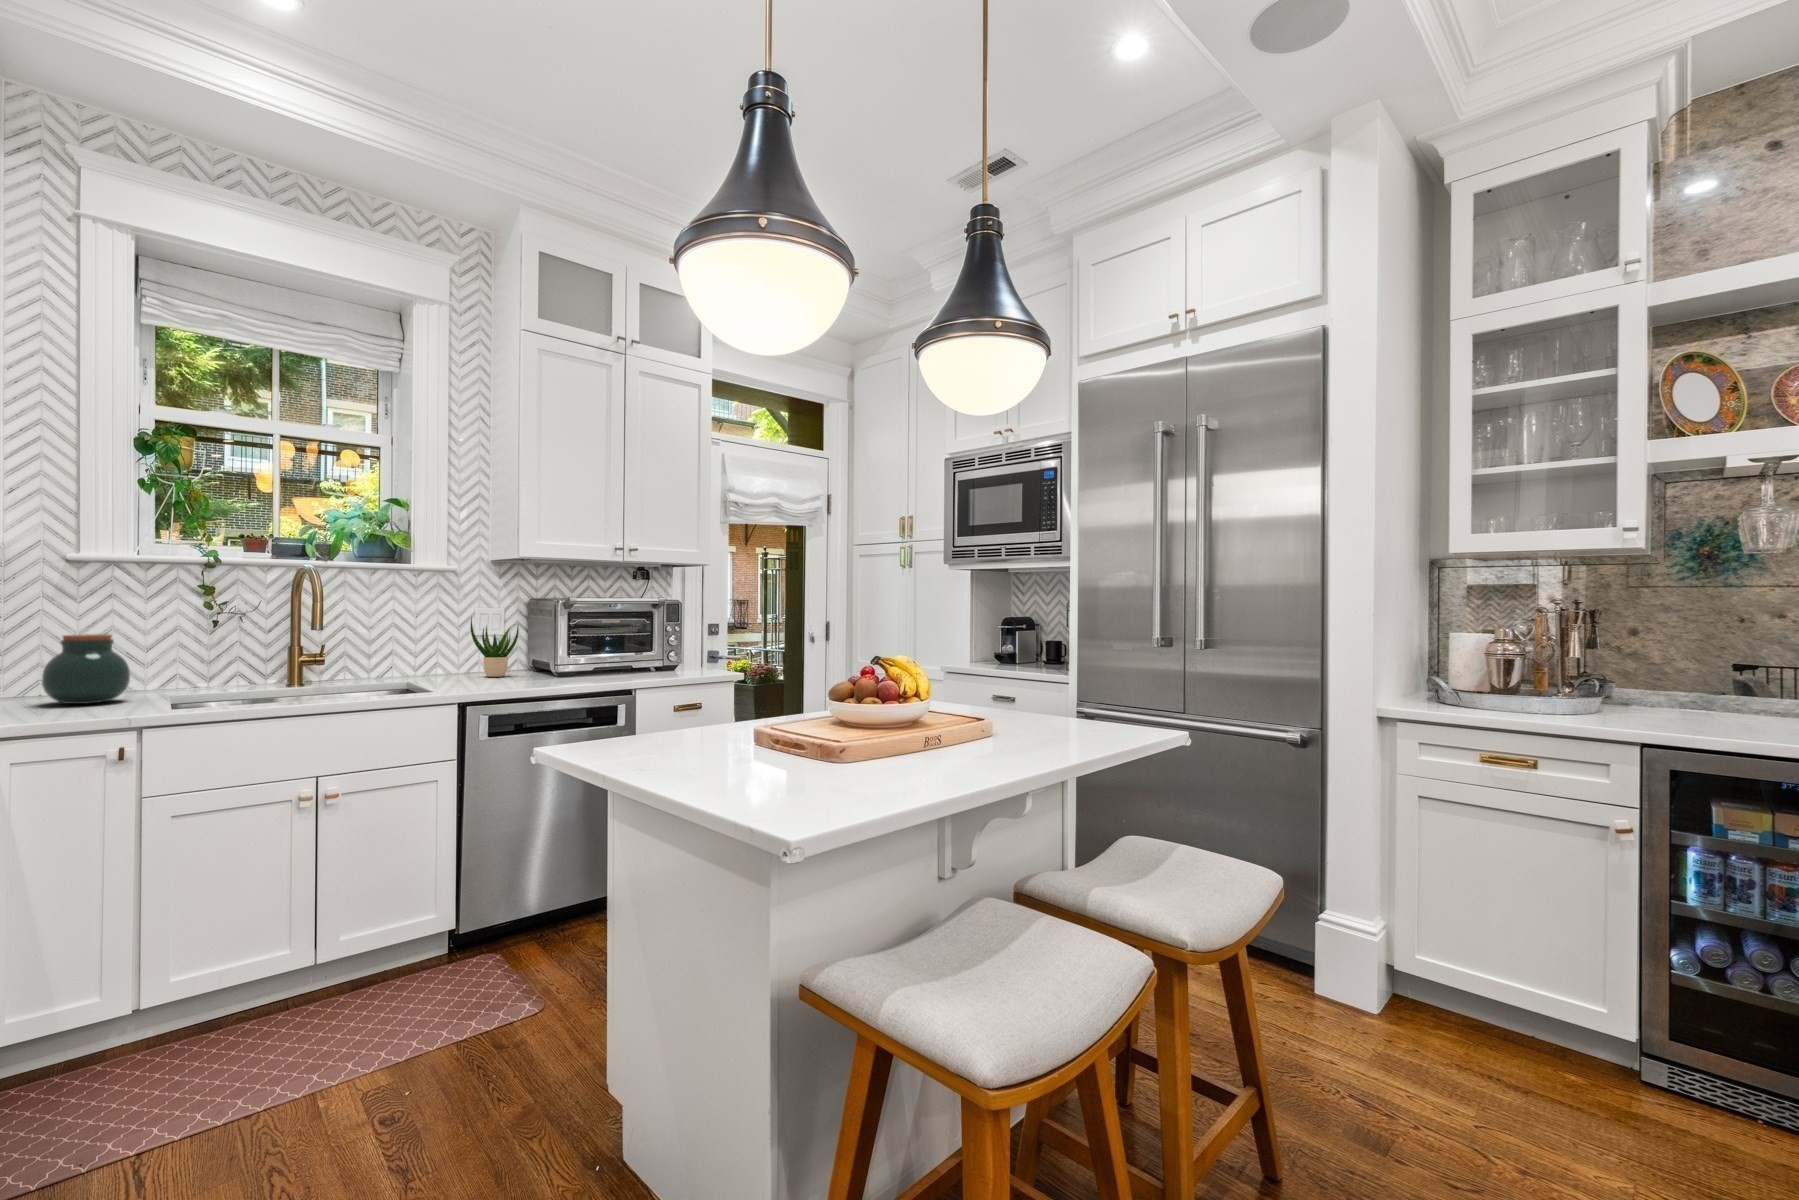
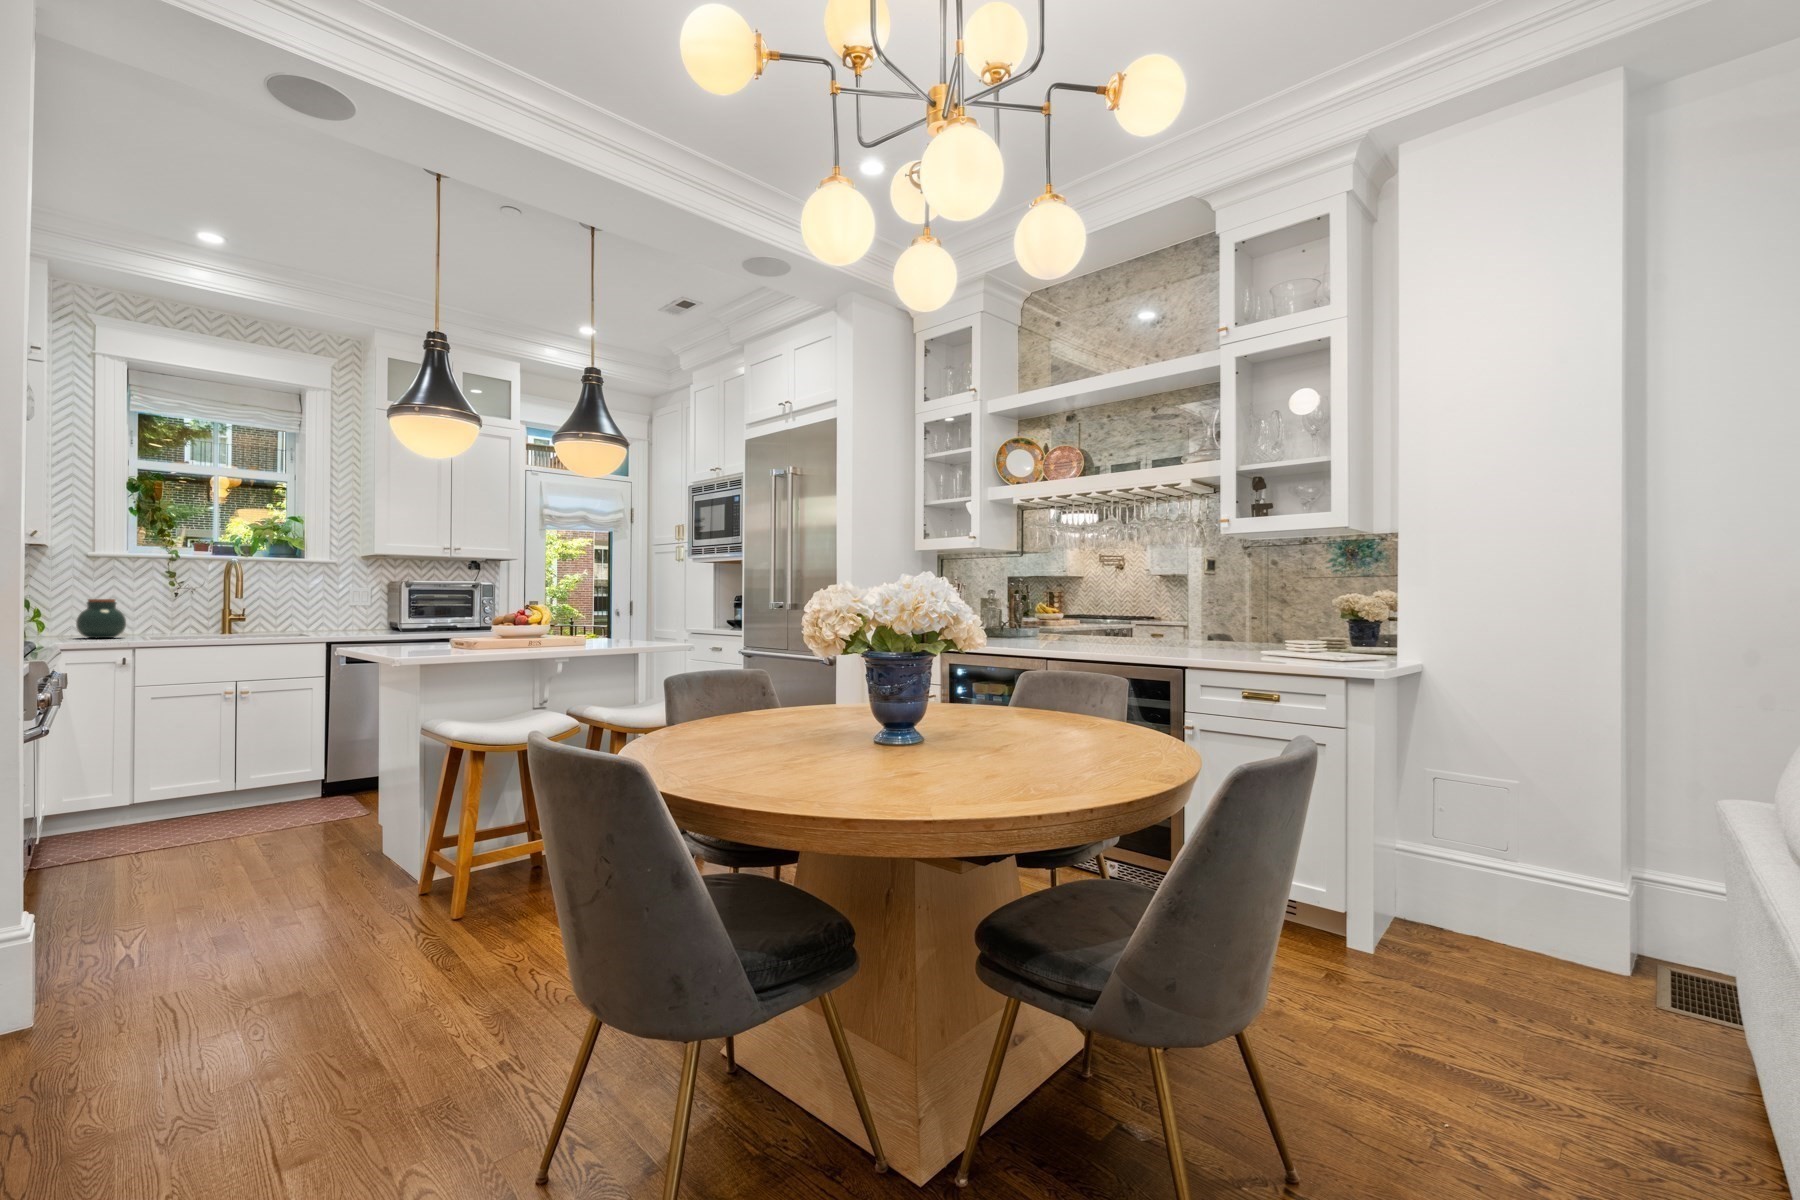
potted plant: present [471,617,519,677] -> none [346,593,379,633]

